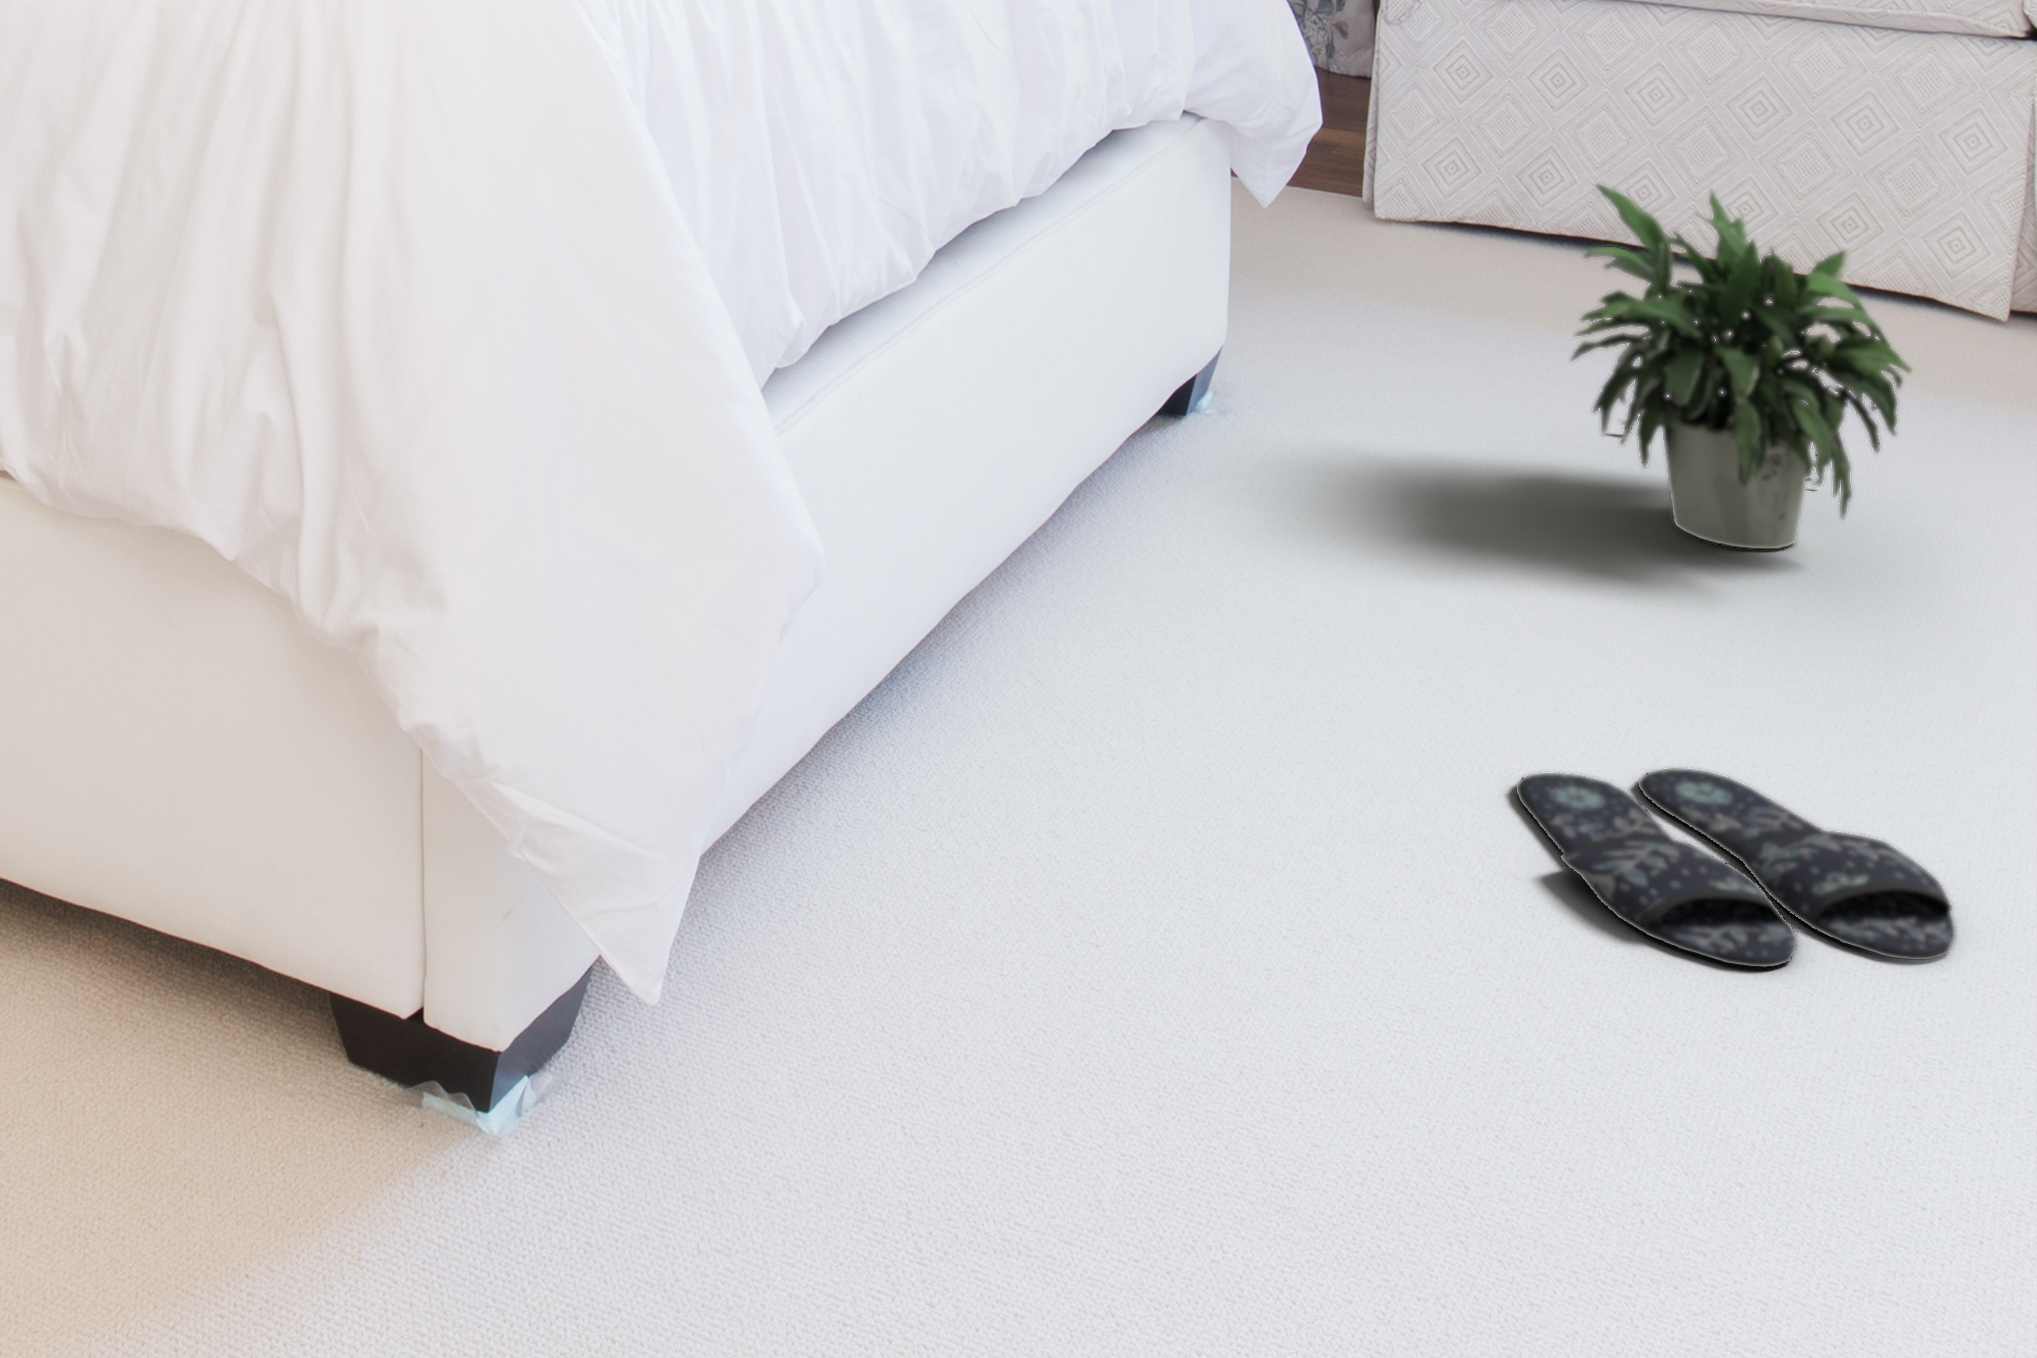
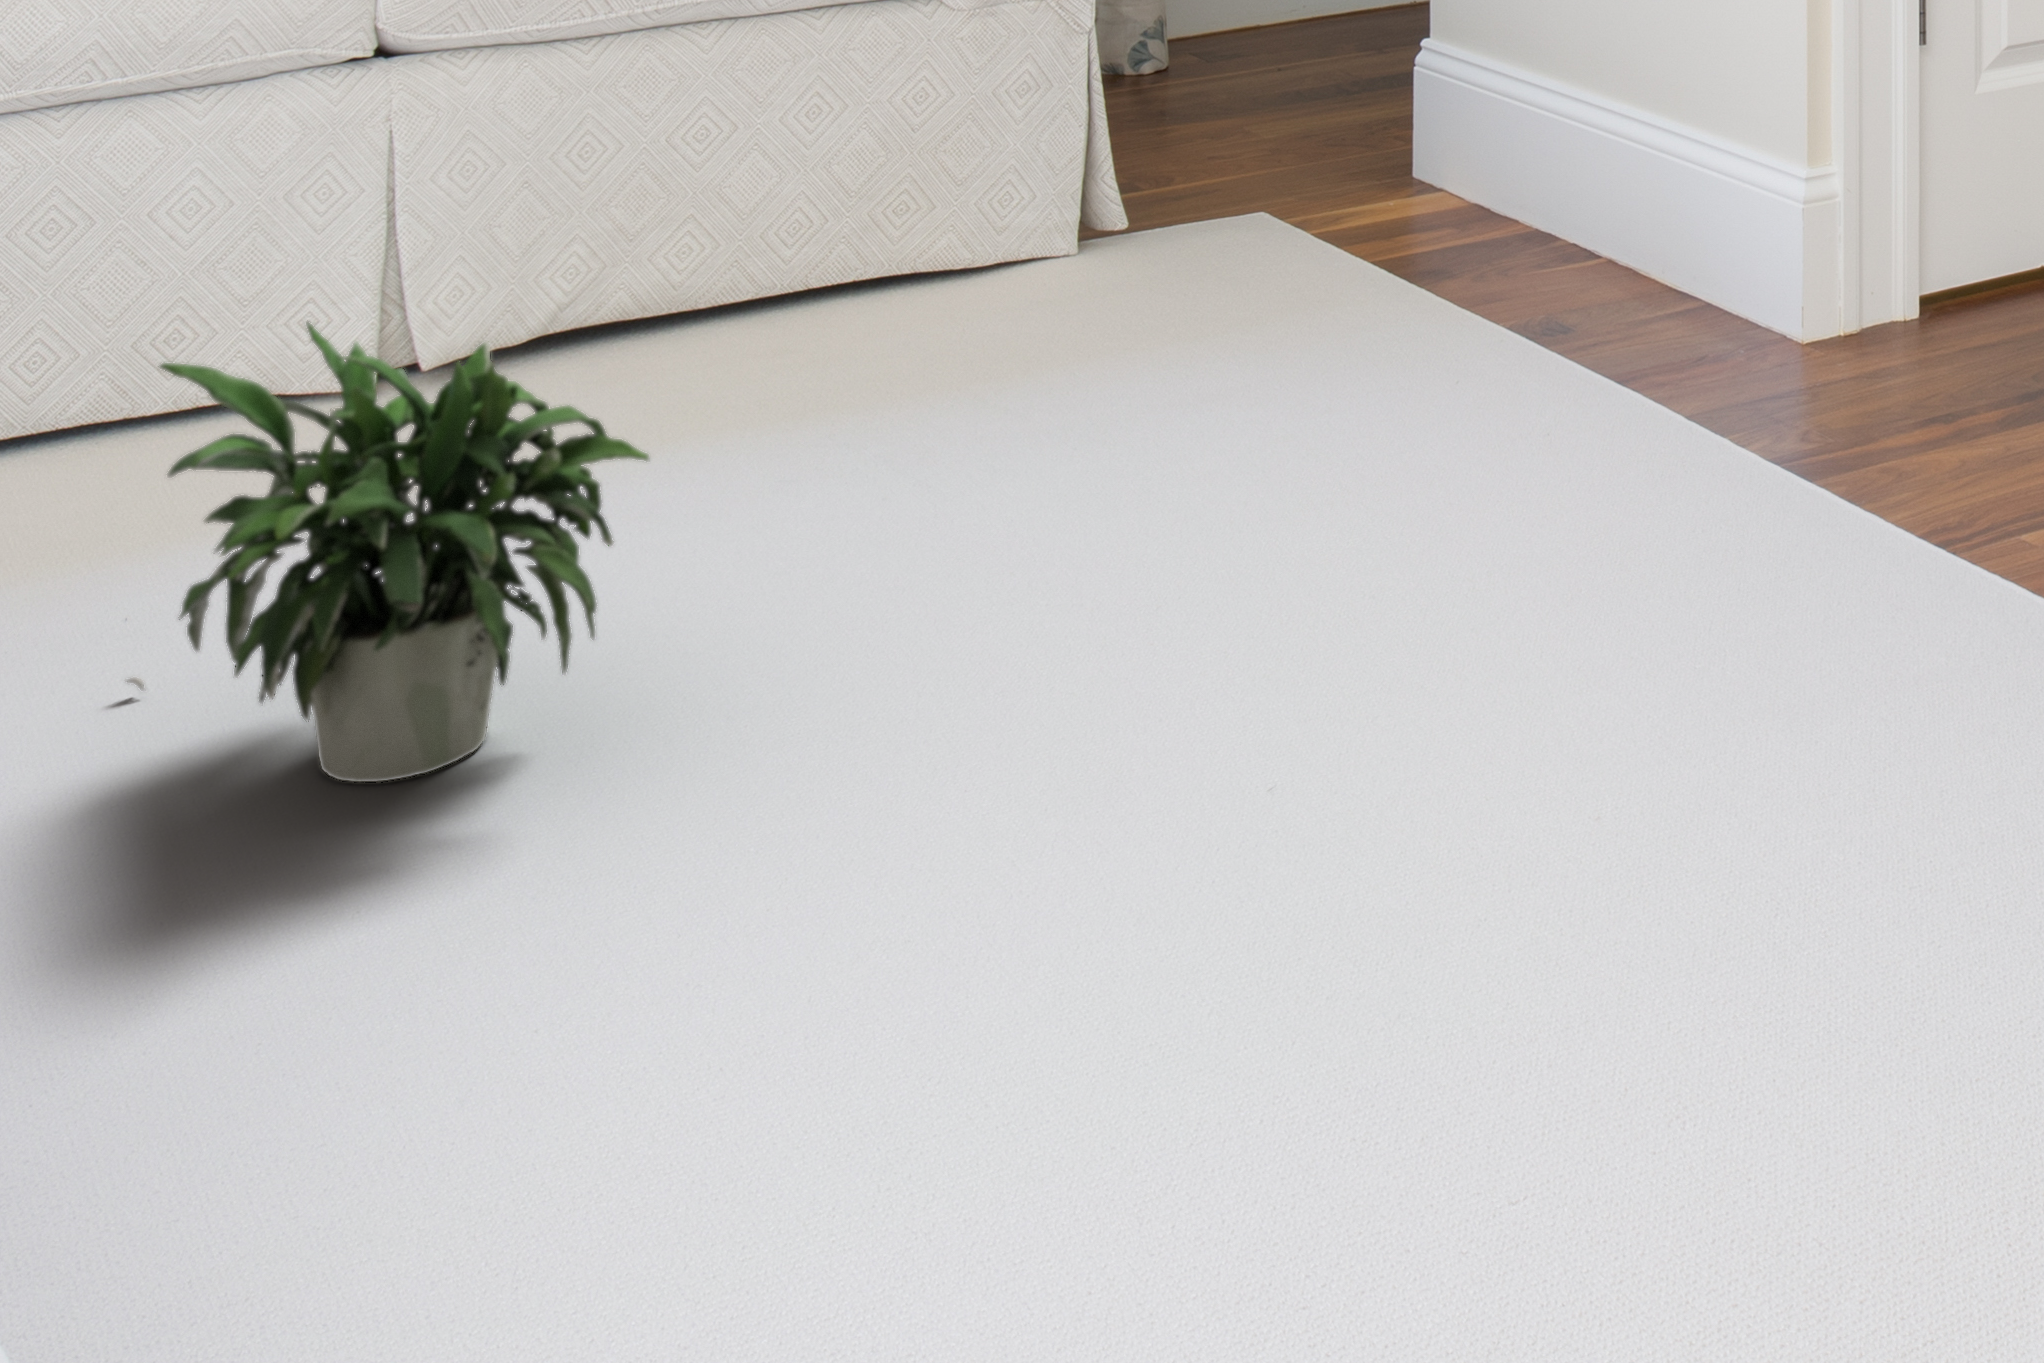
slippers: present [1516,768,1955,967] -> none [589,1023,1207,1314]

